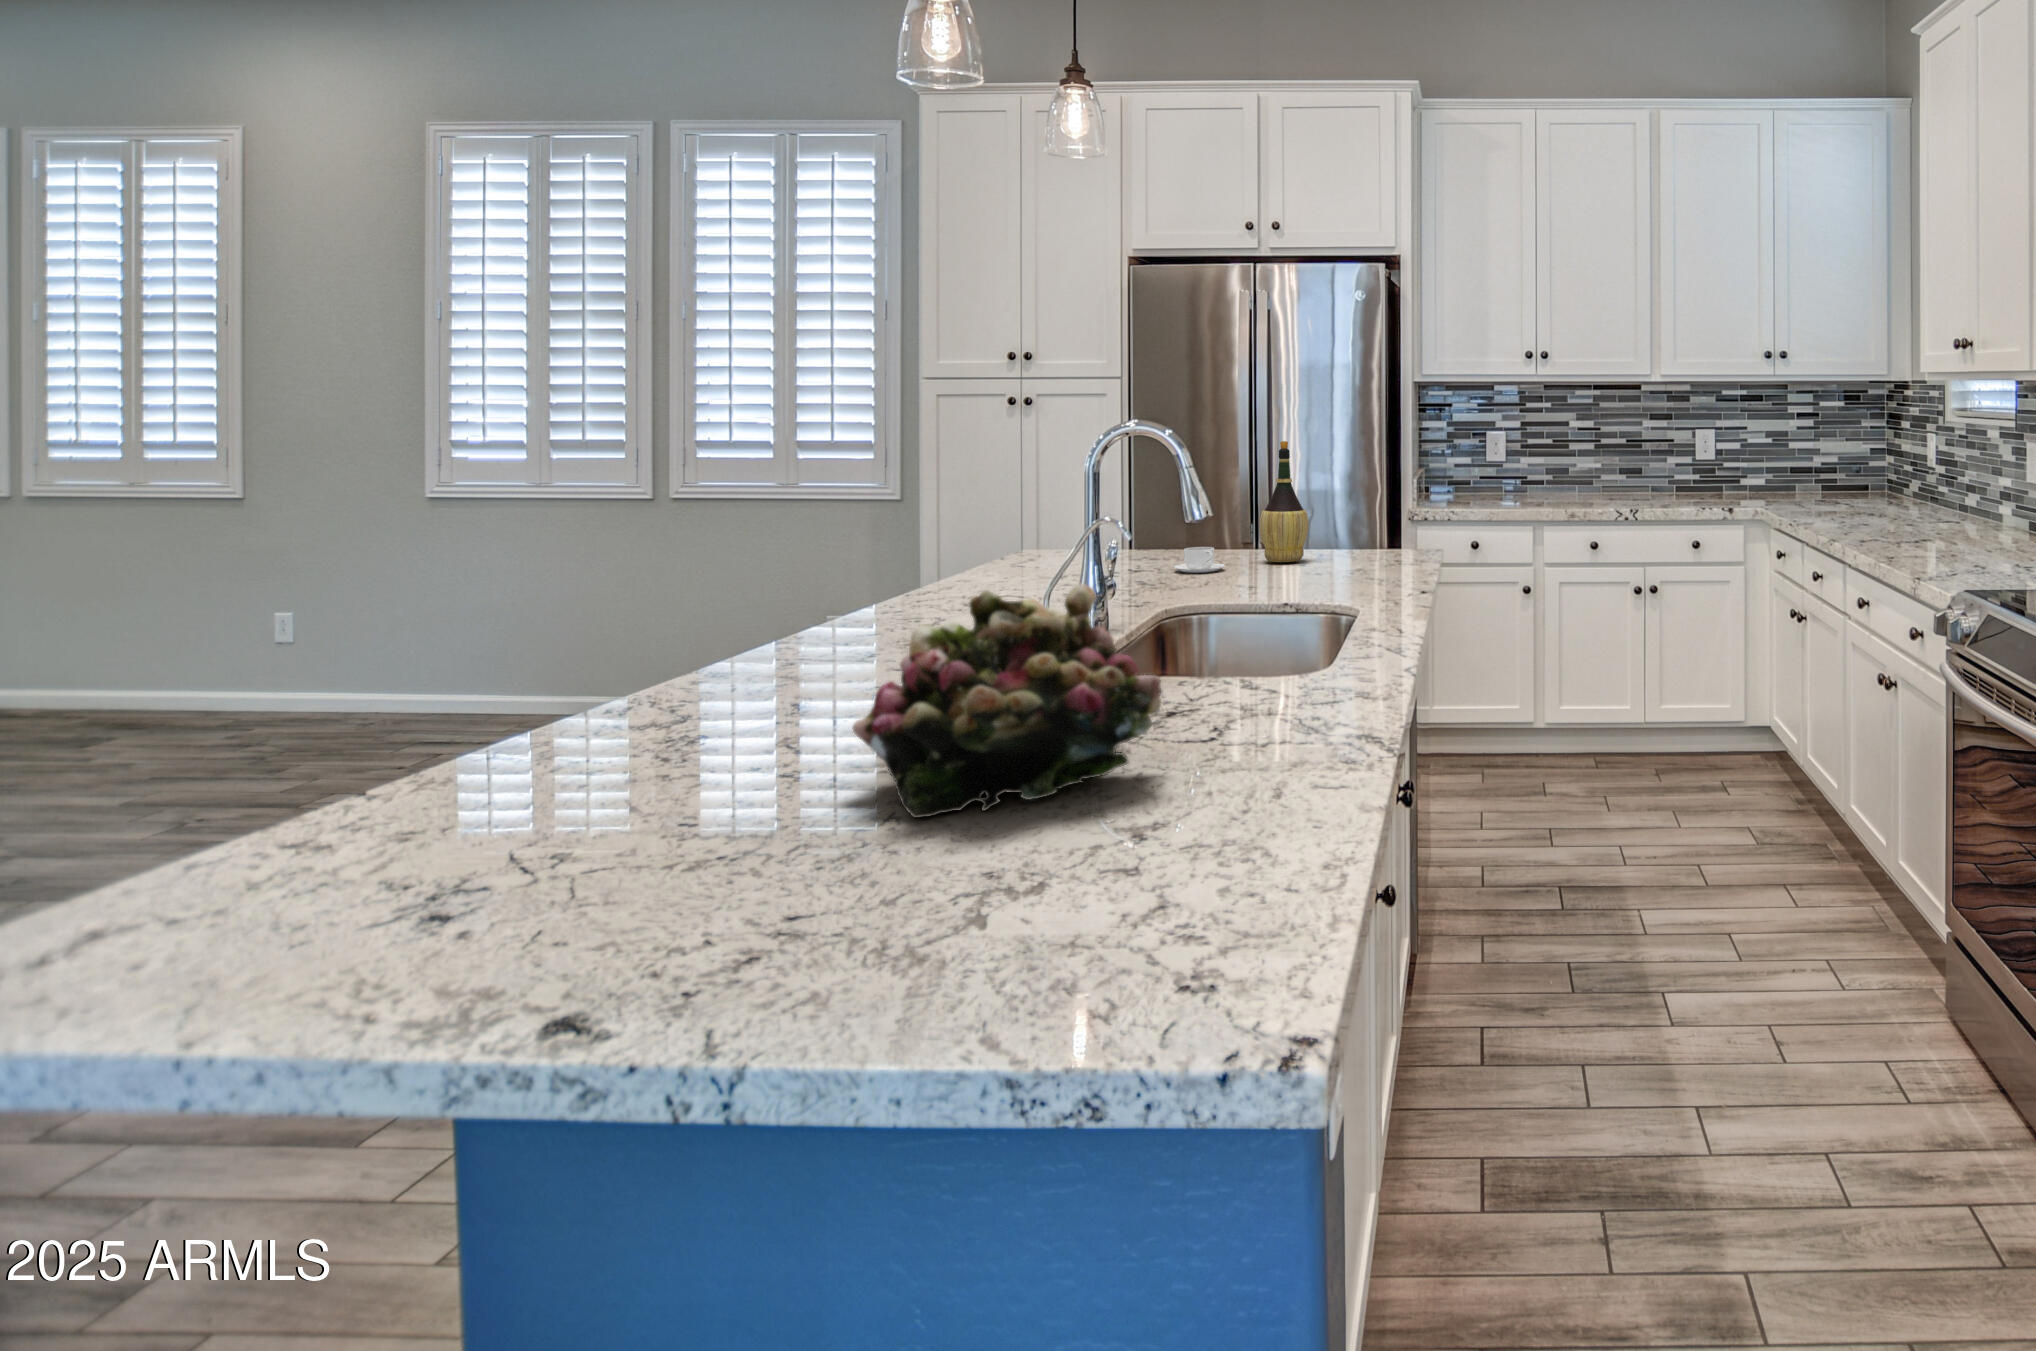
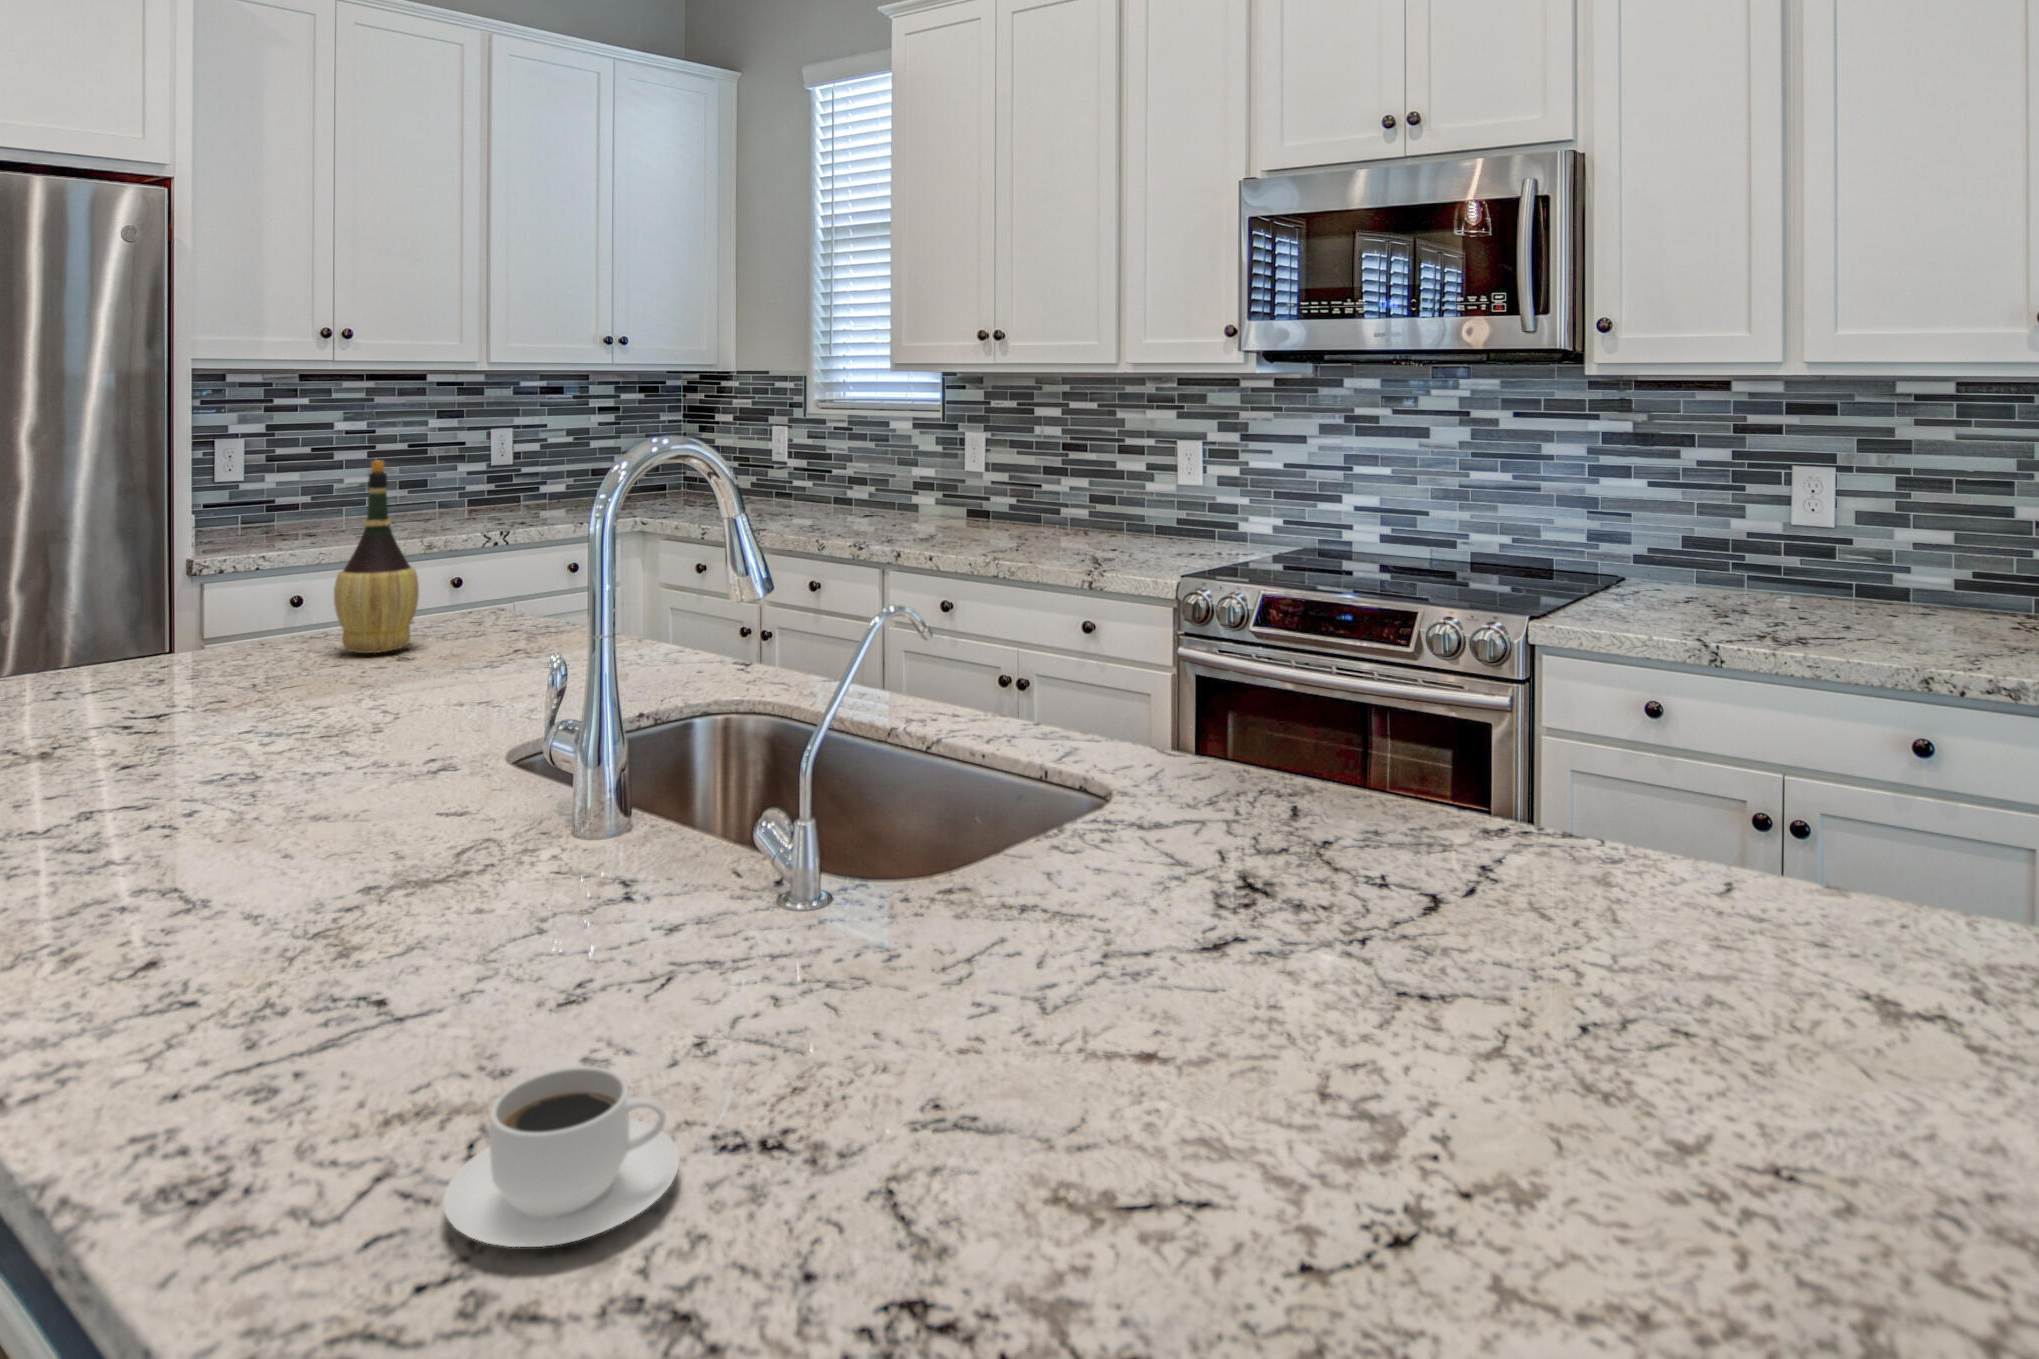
coffee cup: present [1174,547,1225,573] -> present [443,1066,680,1247]
flower arrangement: present [852,583,1162,818] -> none [1331,681,1943,1129]

